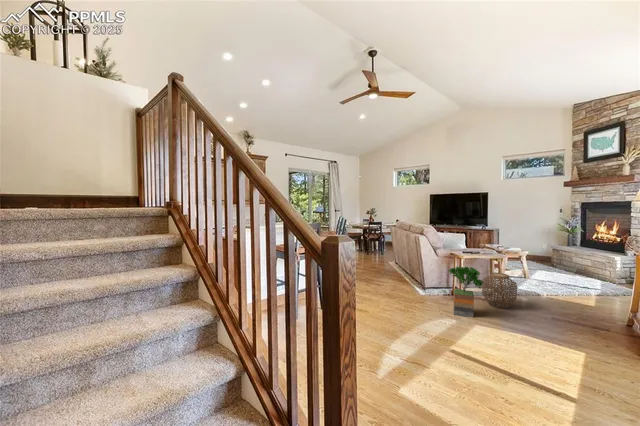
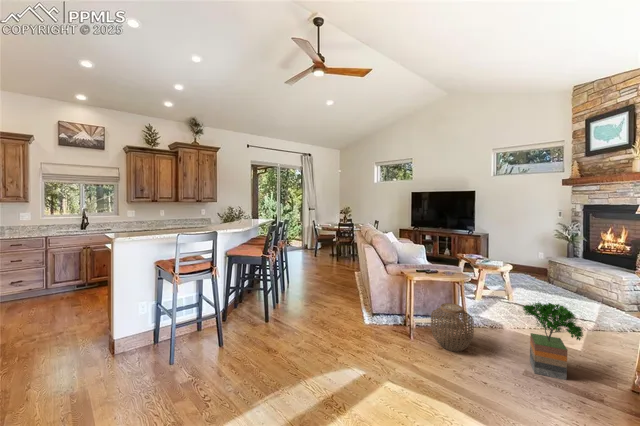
potted tree: present [449,266,483,317] -> present [523,302,583,380]

